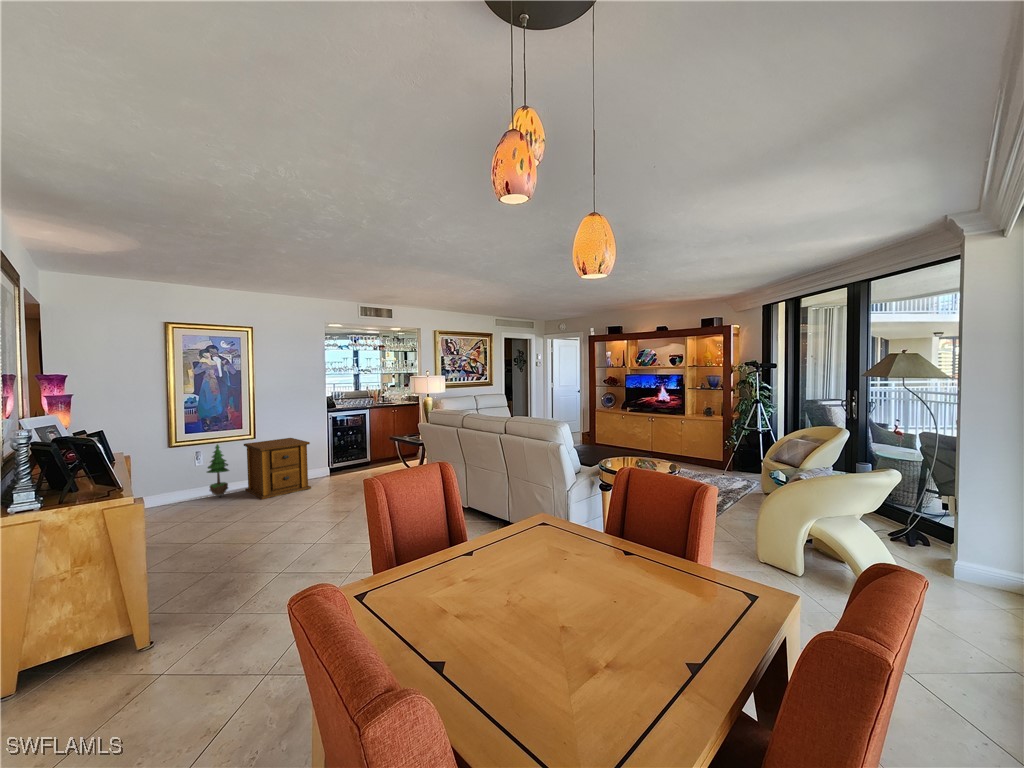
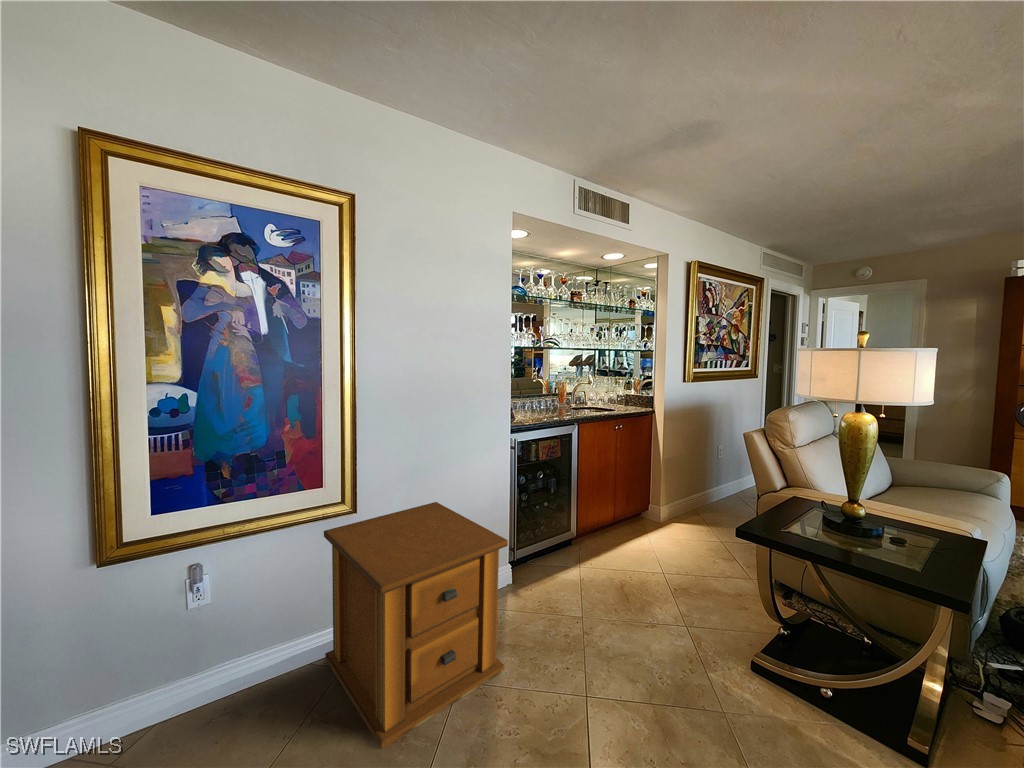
potted tree: present [207,444,229,497] -> none [214,543,285,707]

